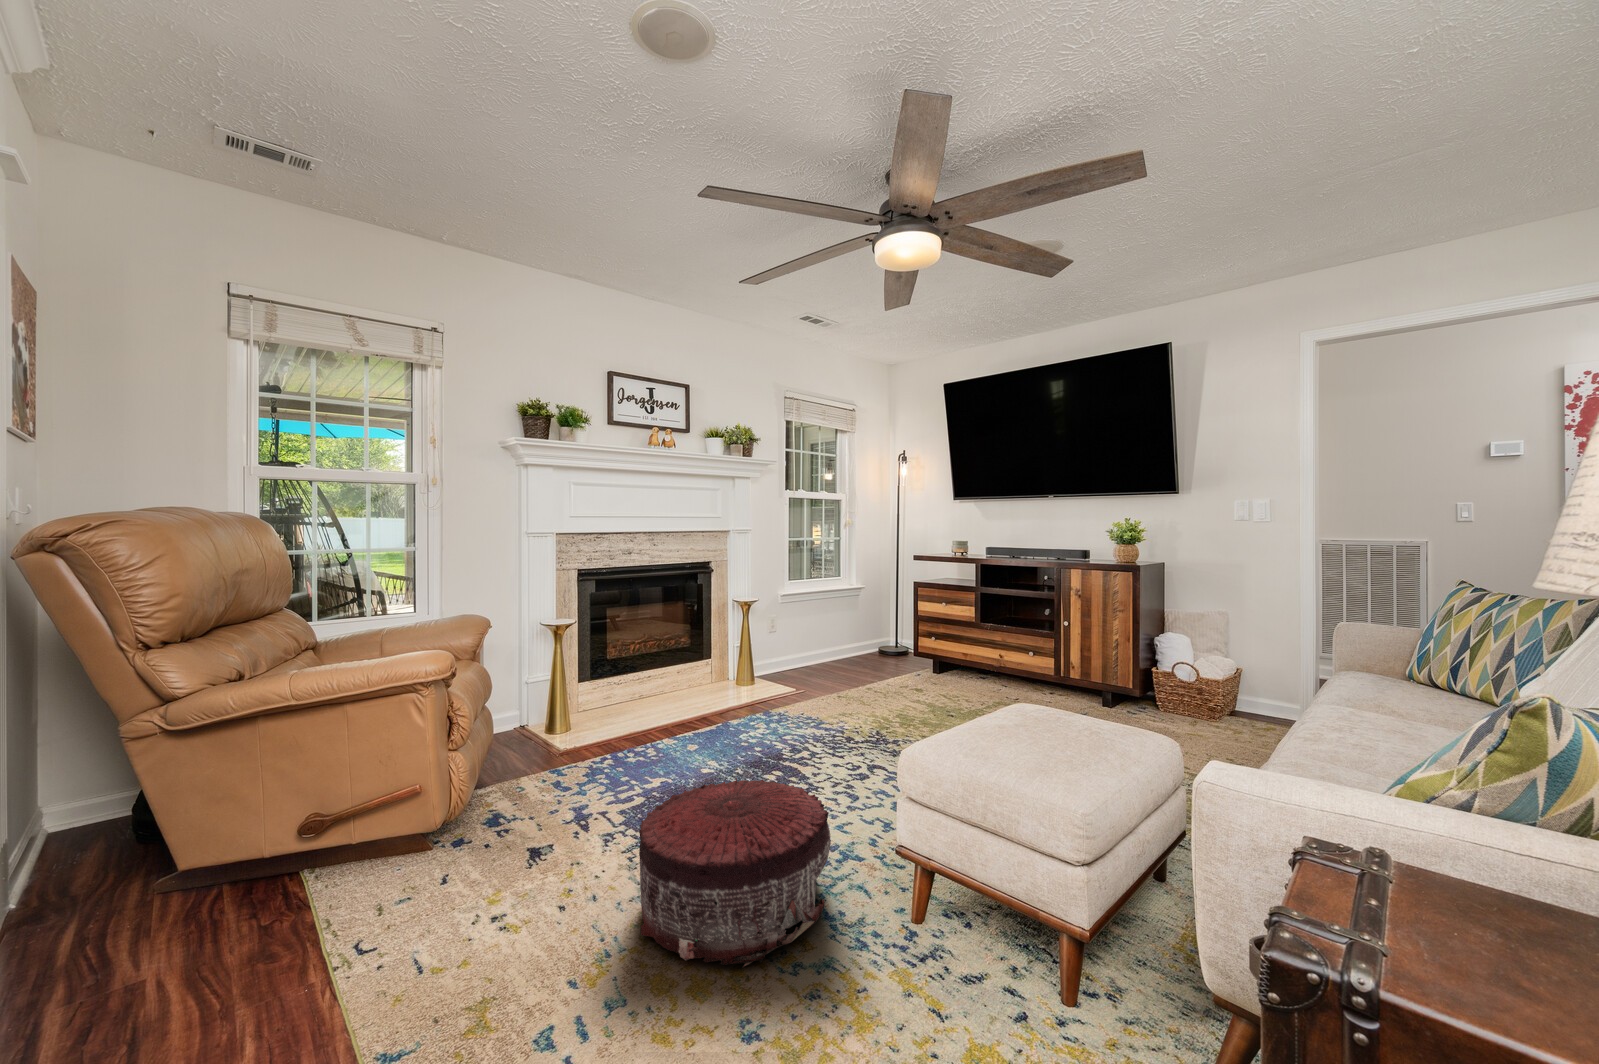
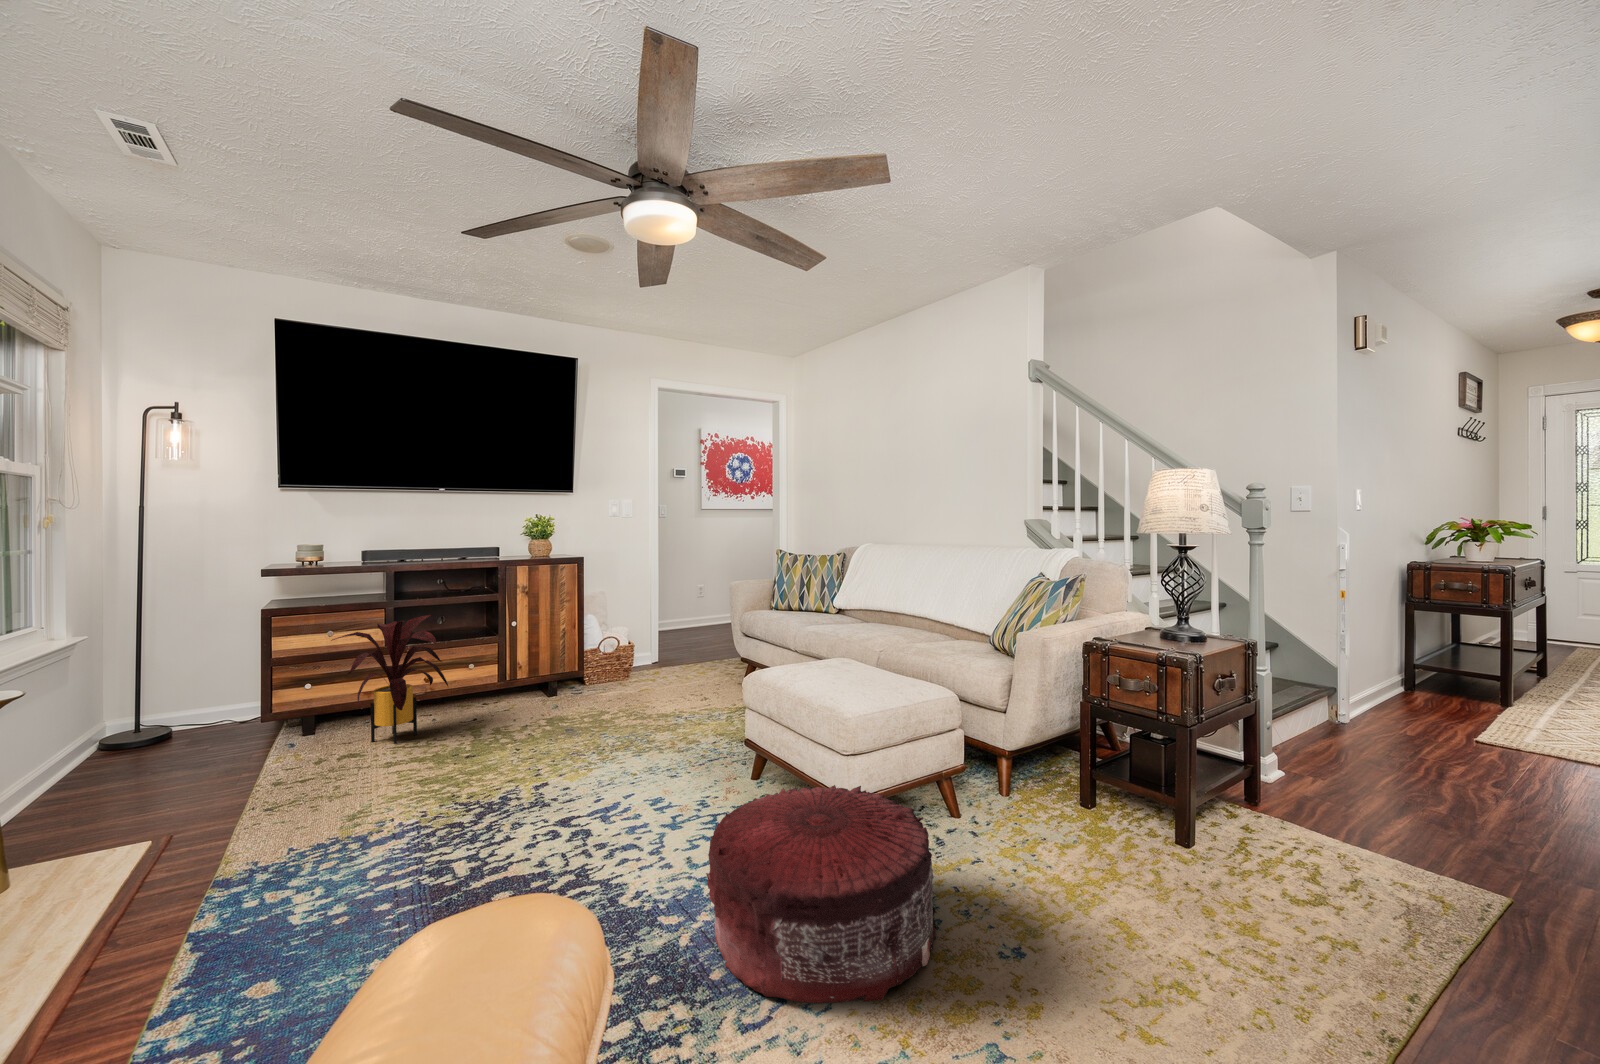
house plant: none [907,603,994,693] -> present [331,615,448,744]

